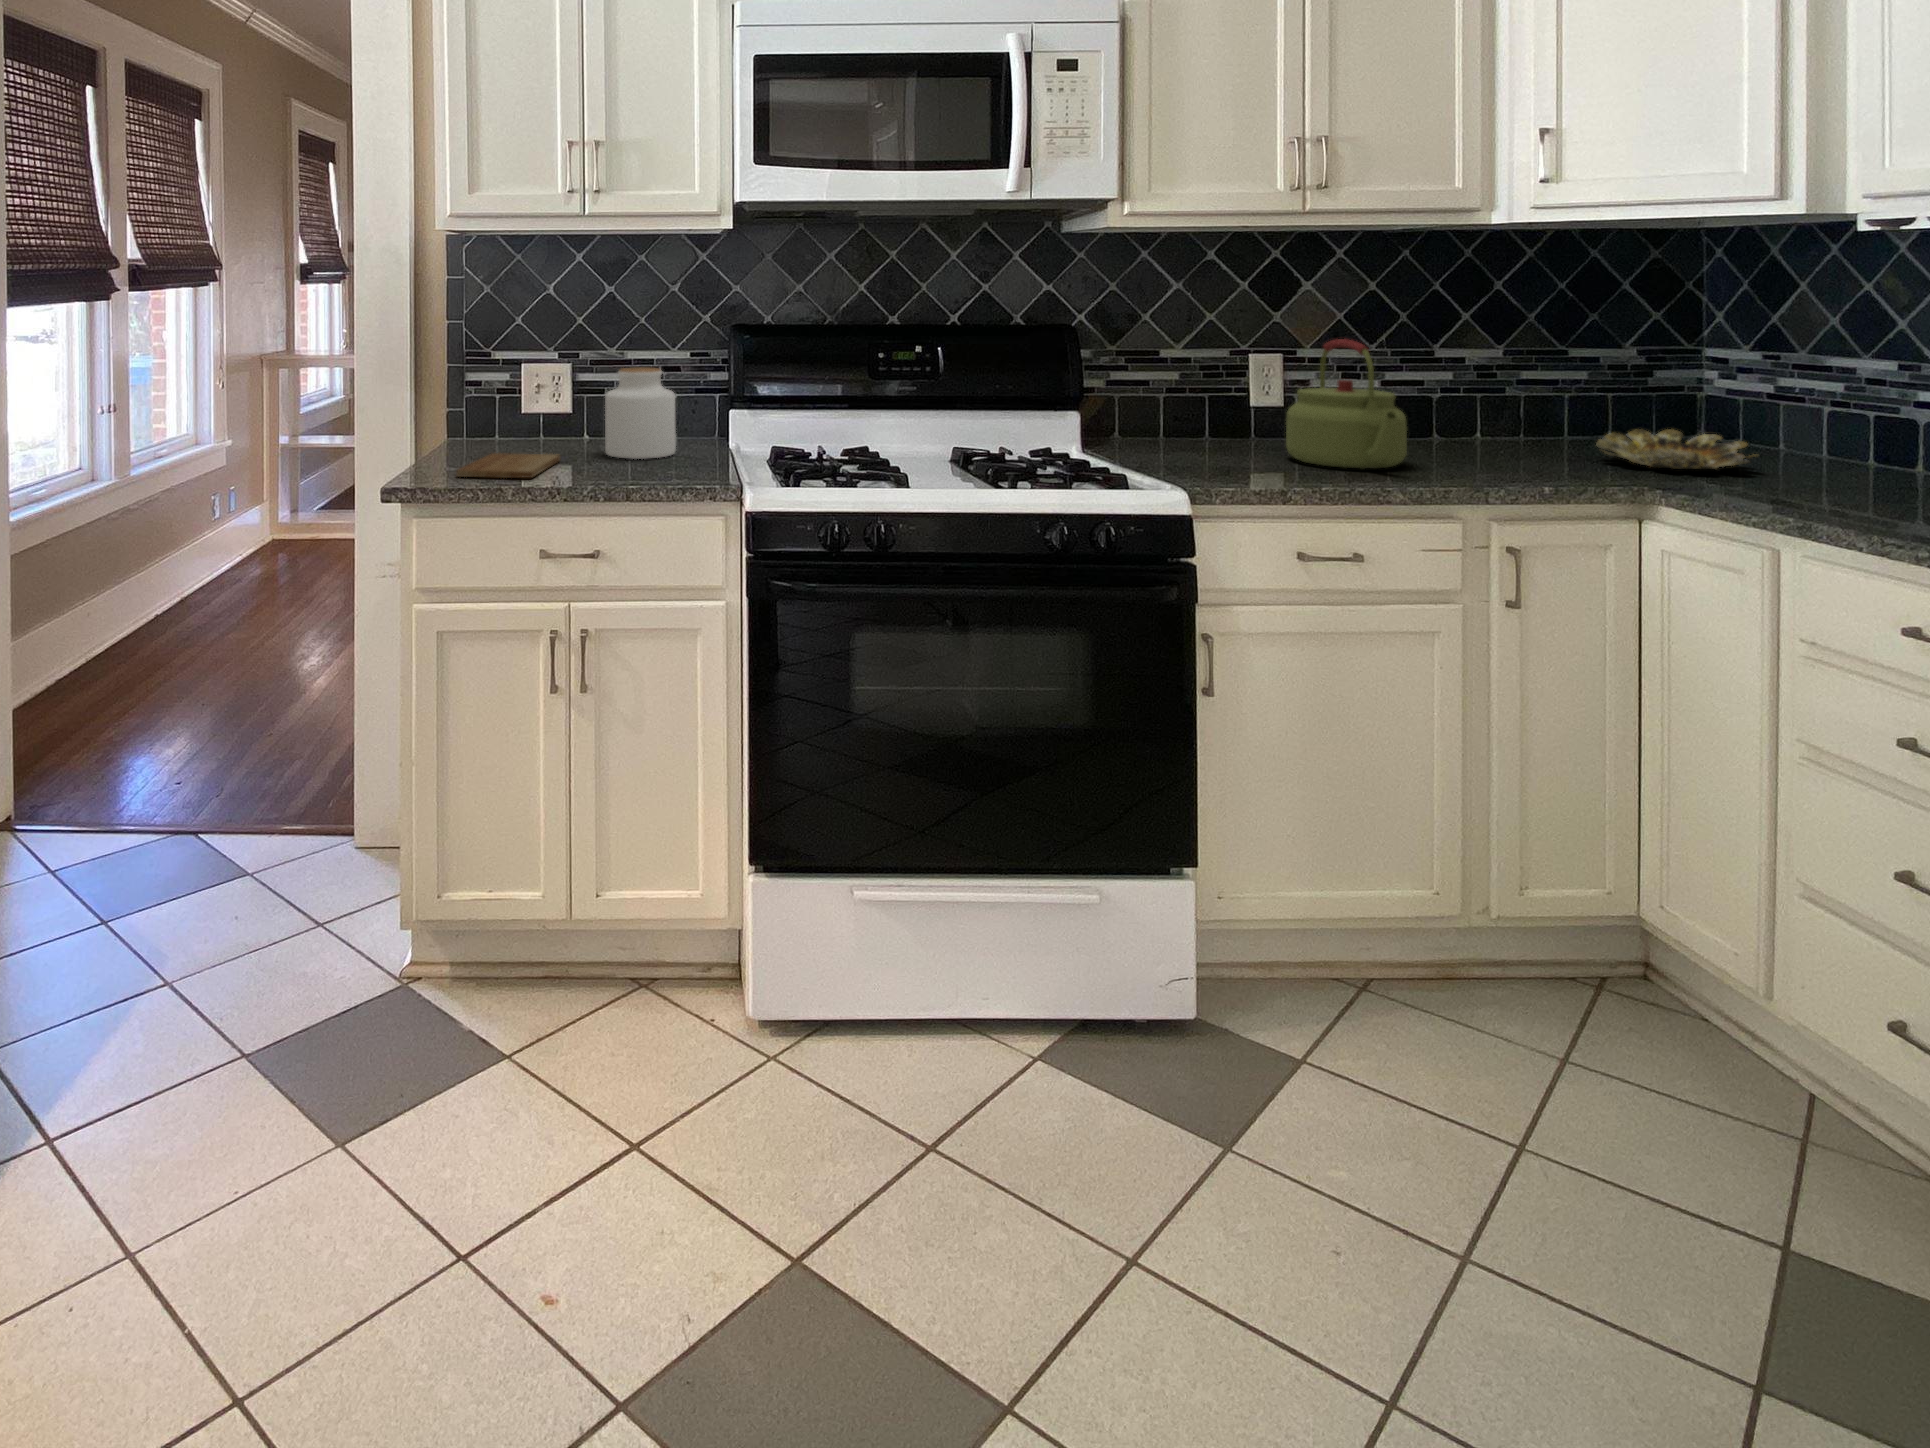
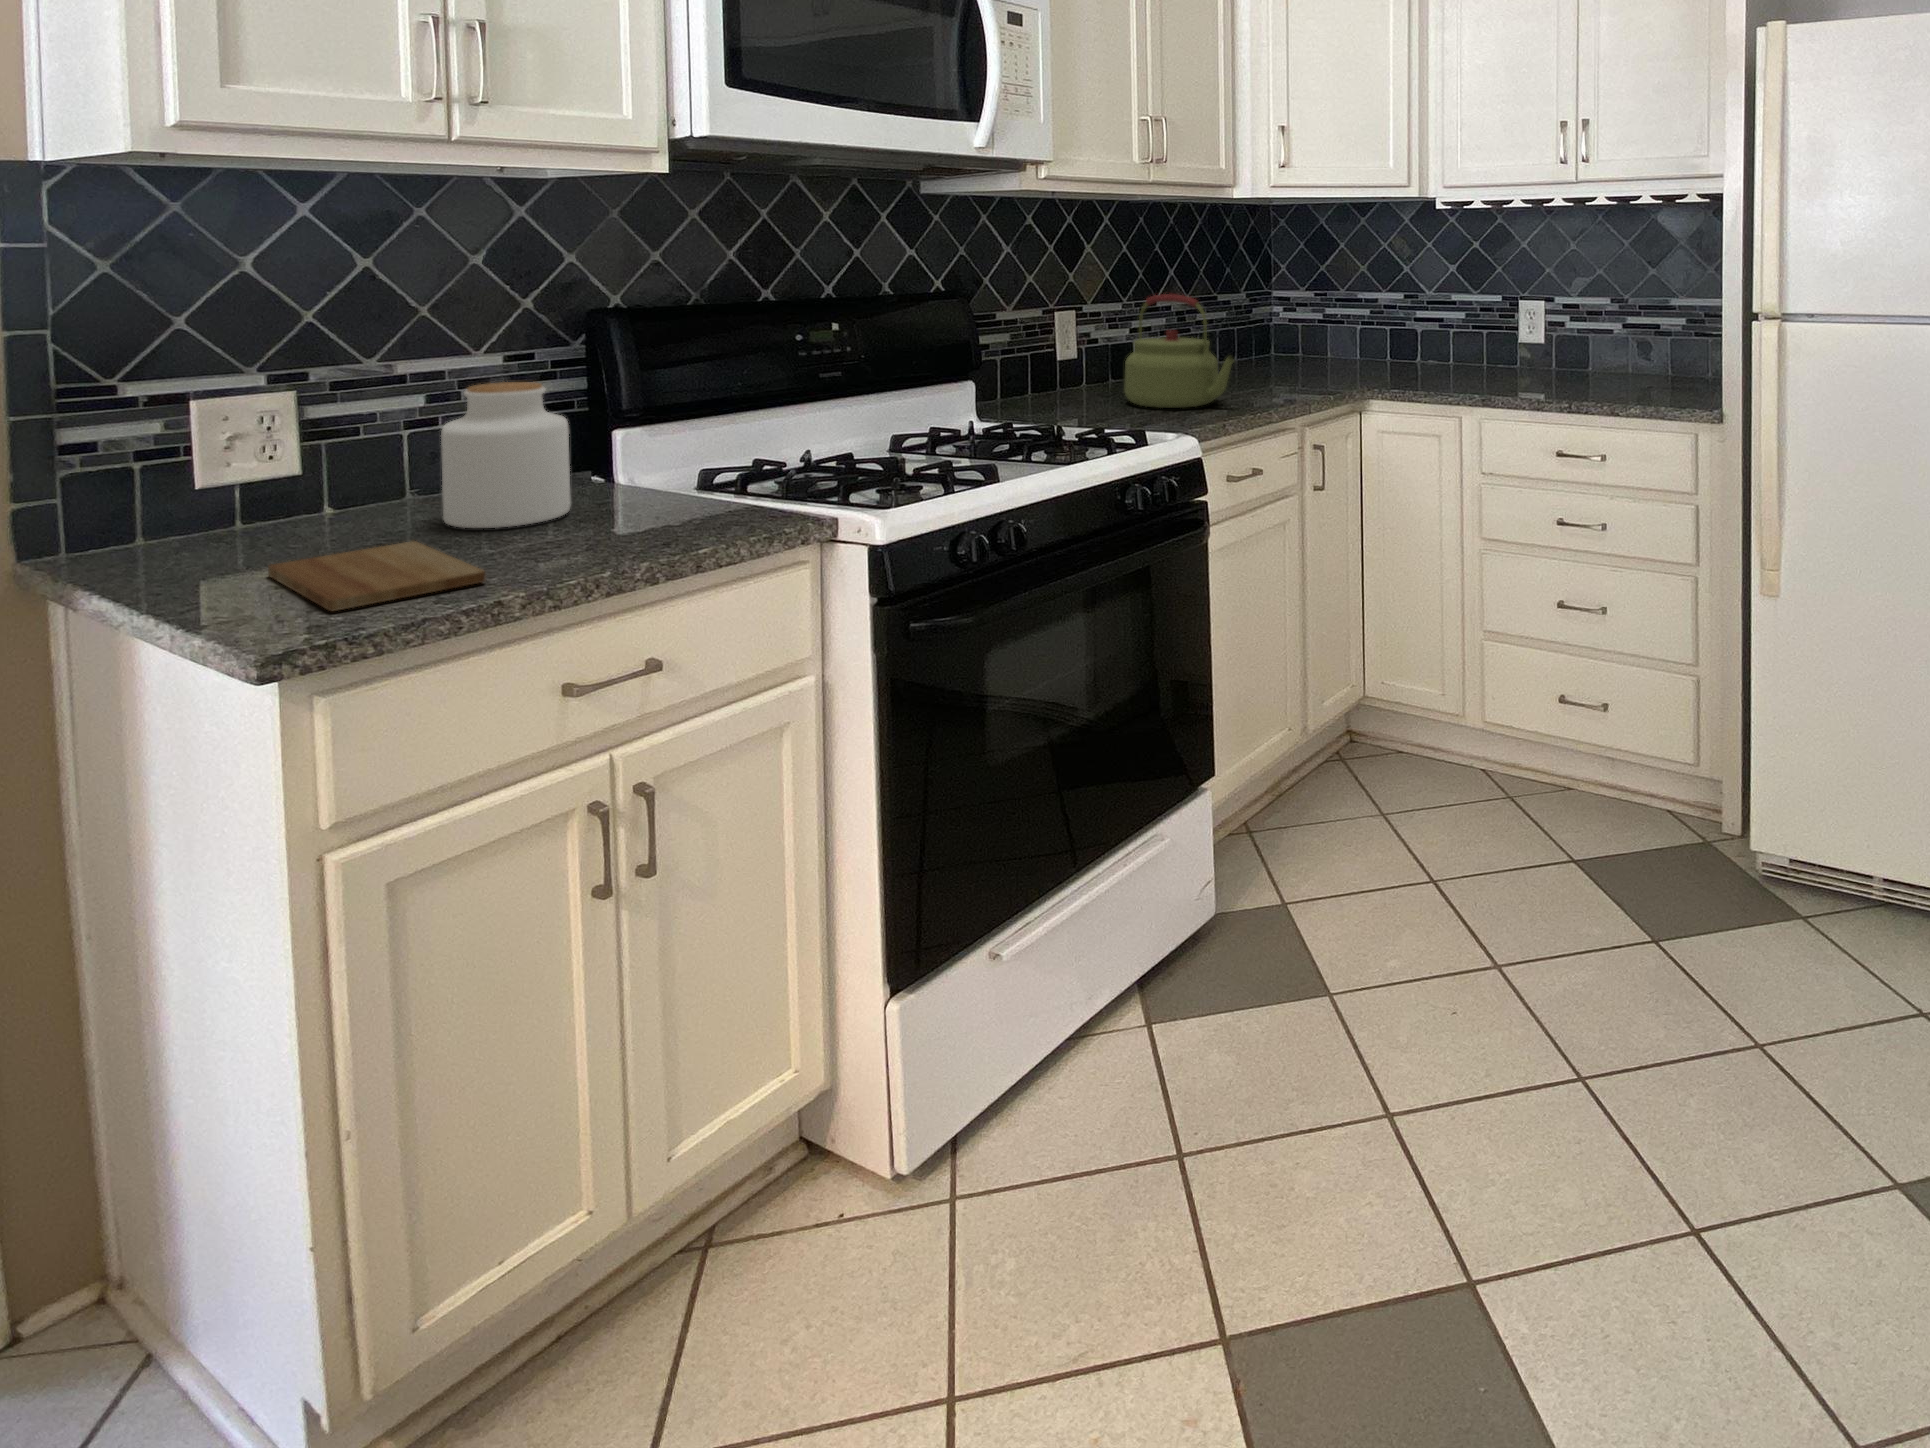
bowl: present [1596,429,1756,470] -> none [1273,351,1365,380]

